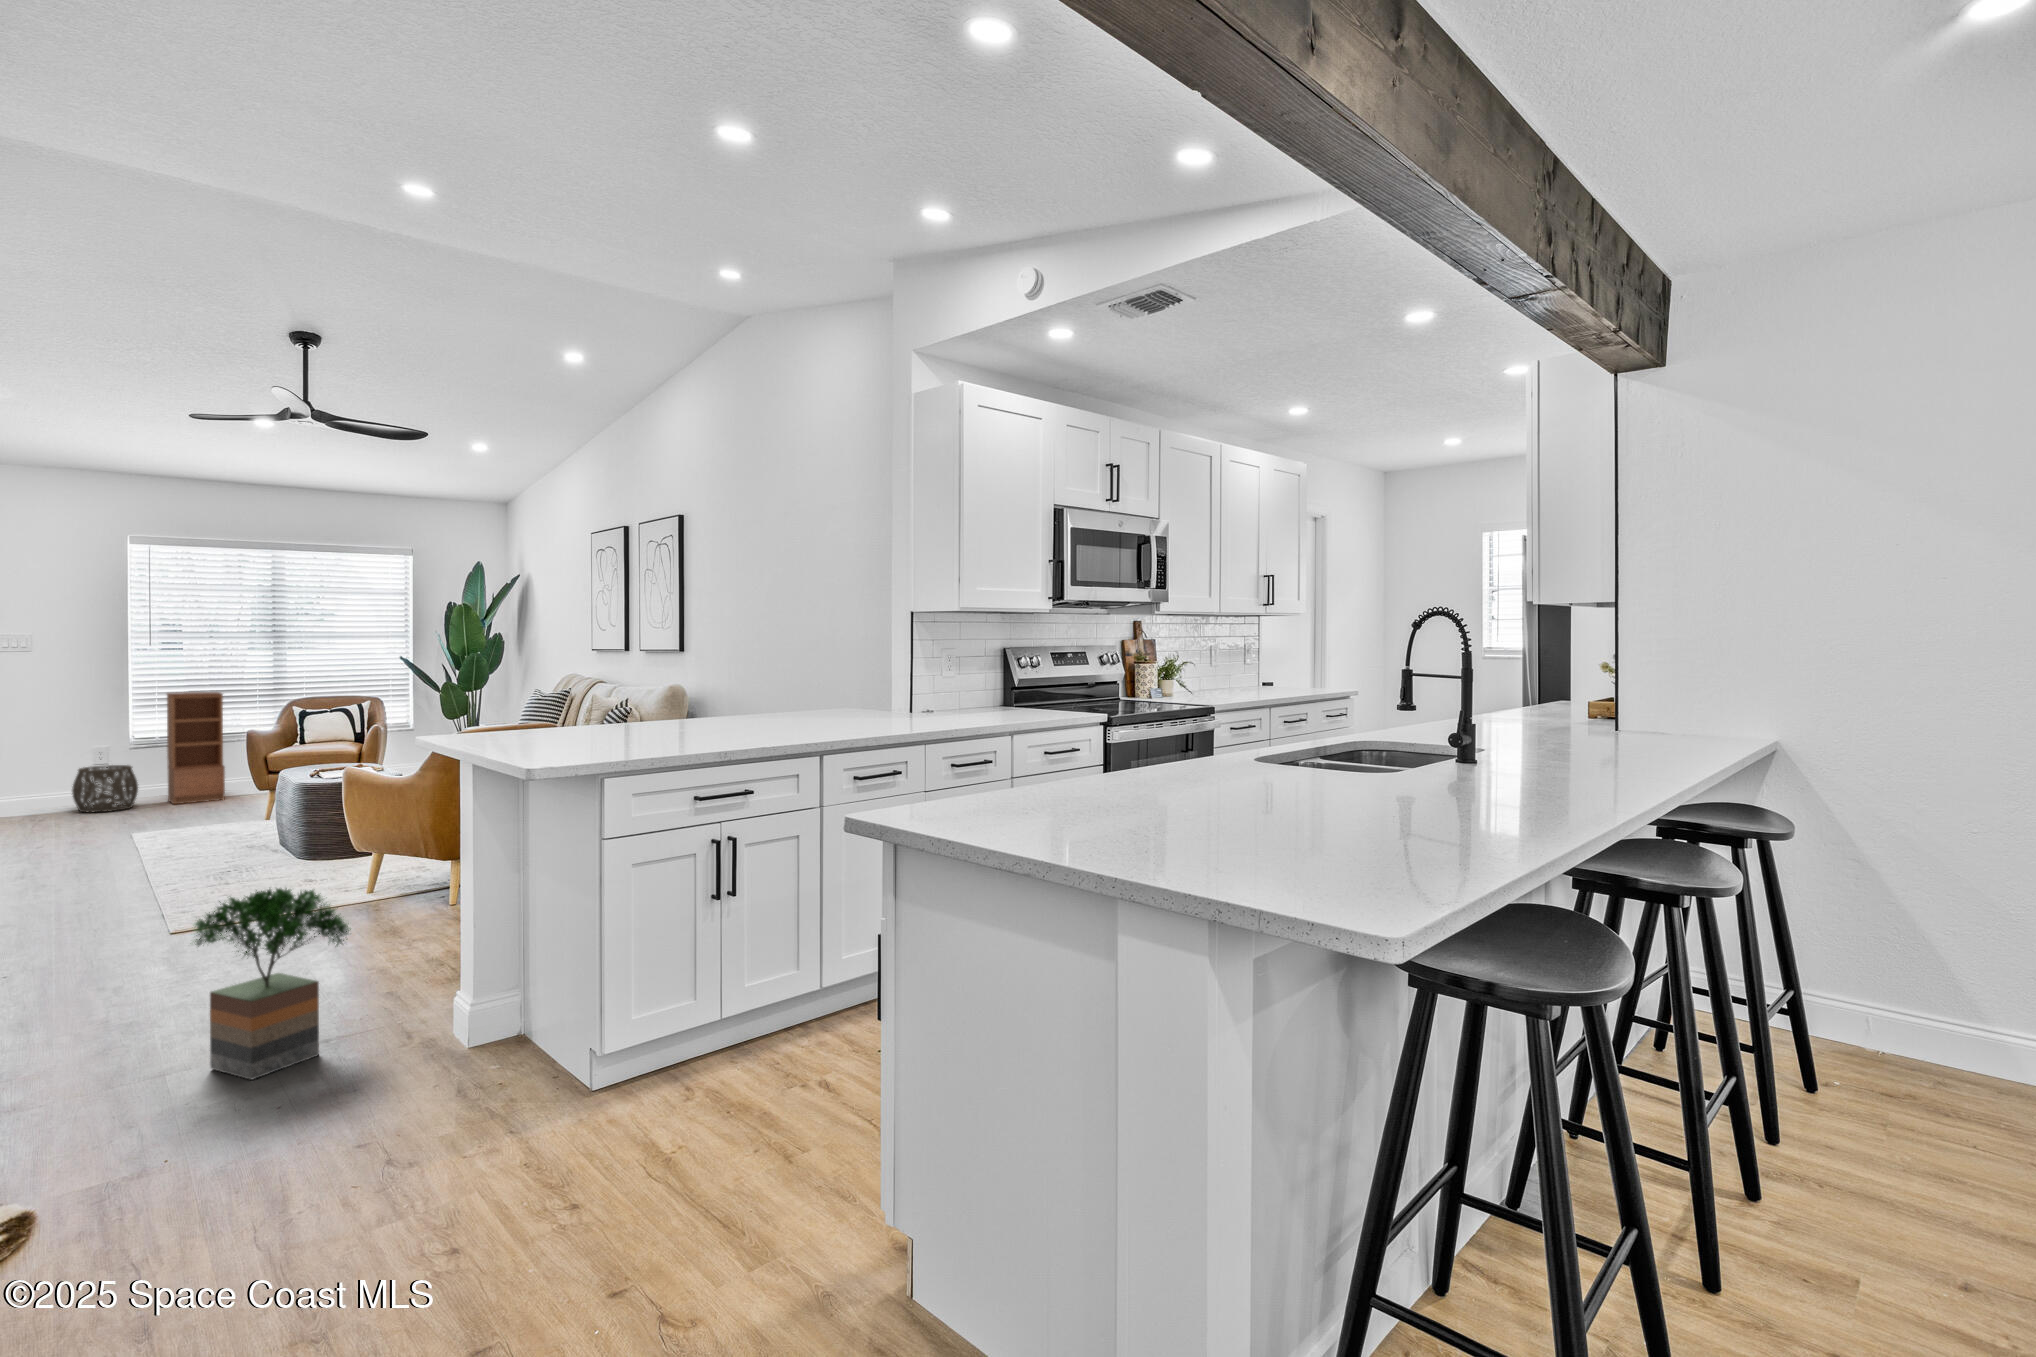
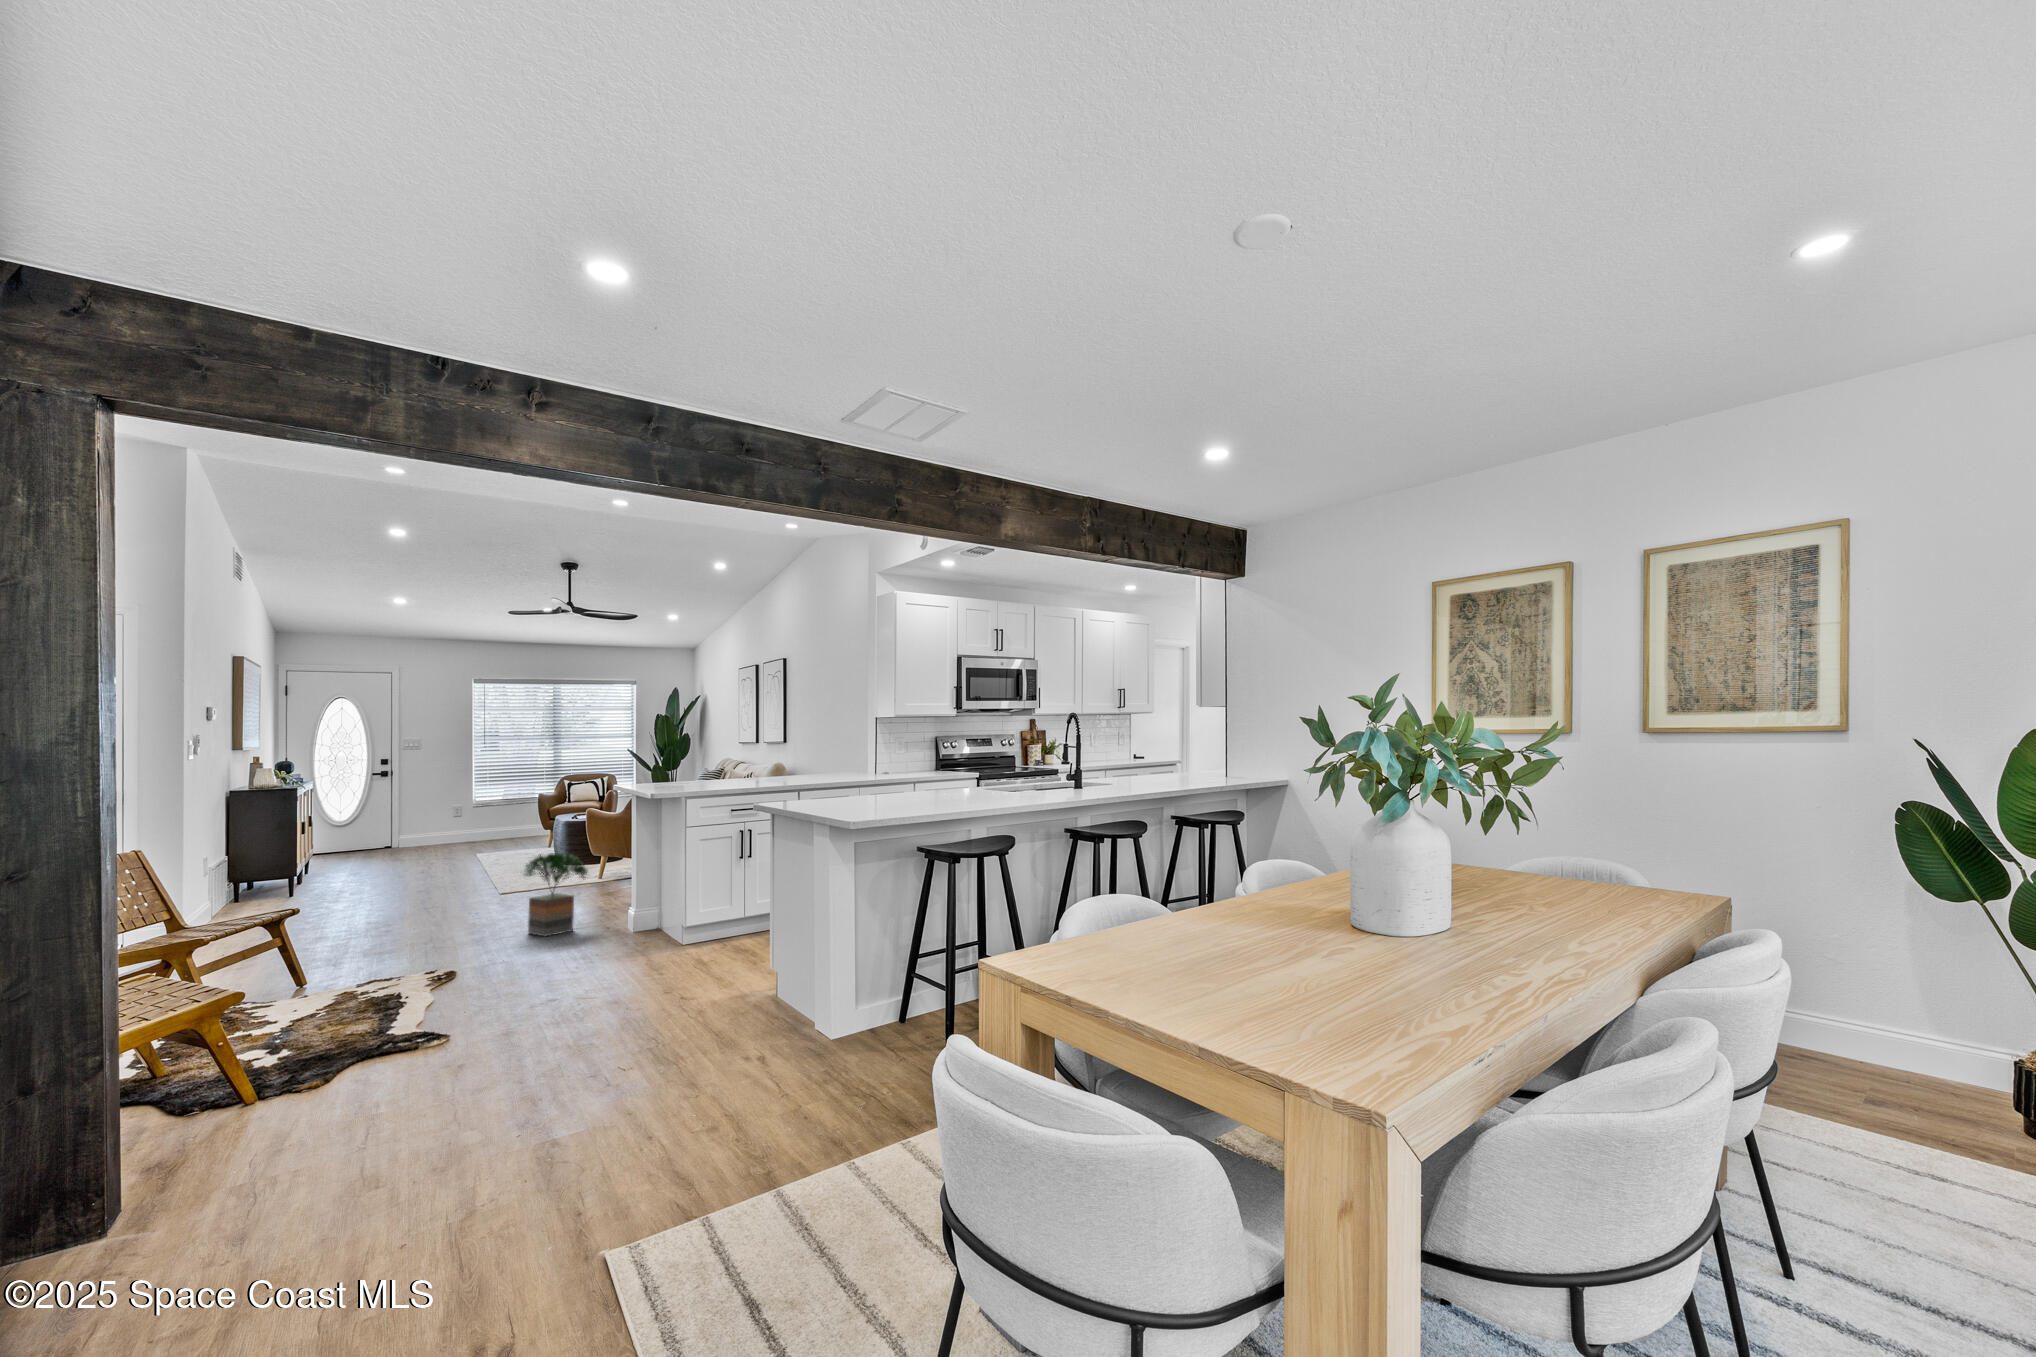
bookcase: present [167,692,225,804] -> none [493,772,526,840]
woven basket: present [72,765,138,812] -> none [443,816,478,844]

